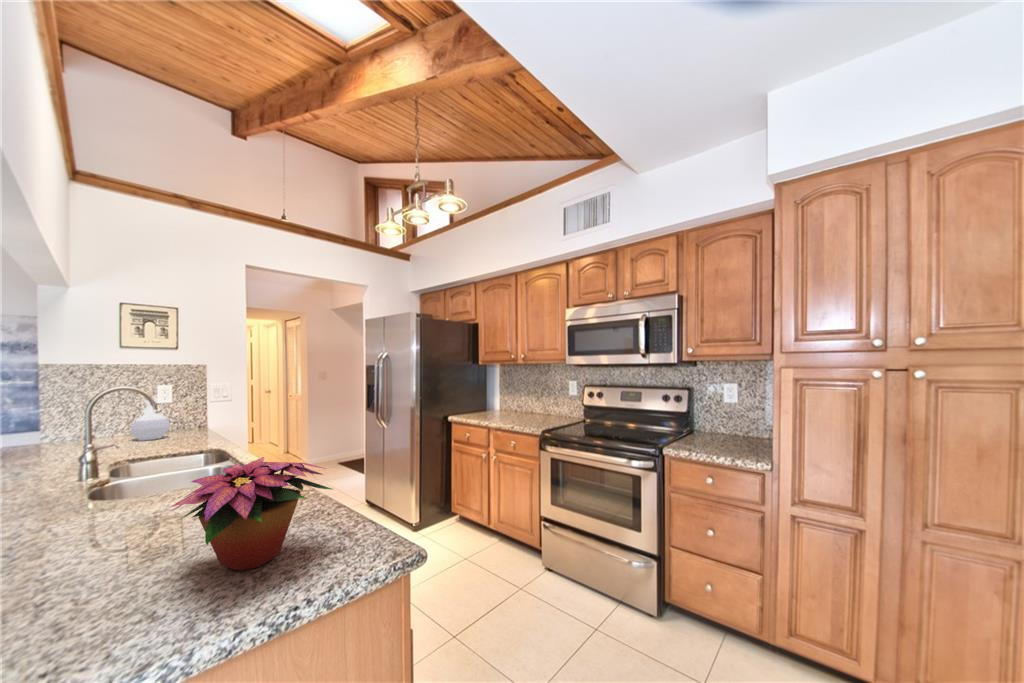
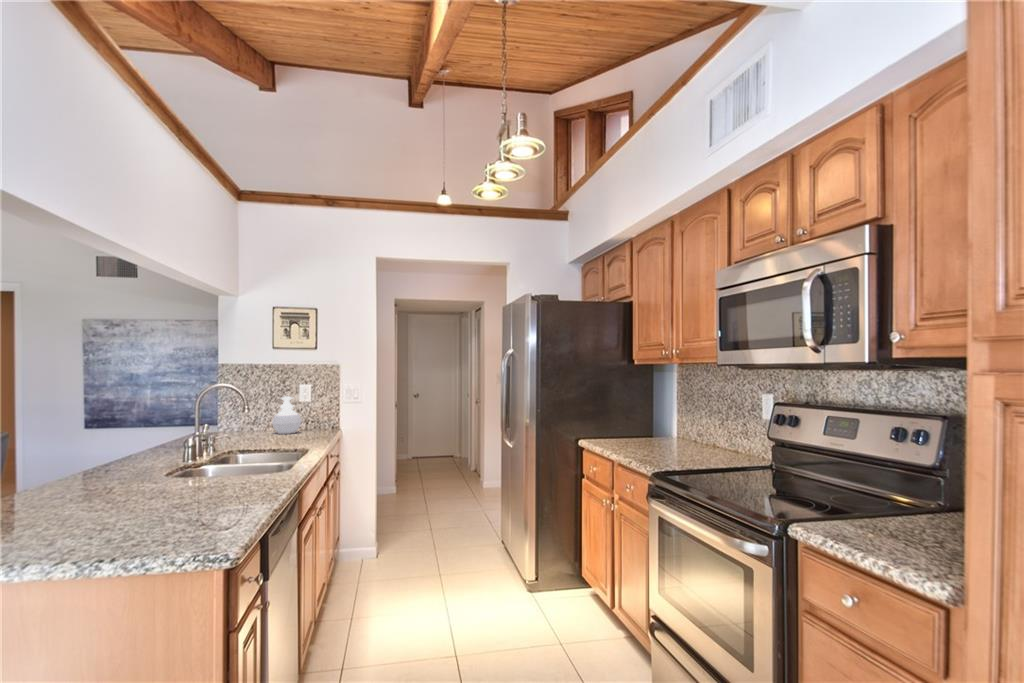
flower arrangement: present [172,457,333,571] -> none [66,443,212,532]

